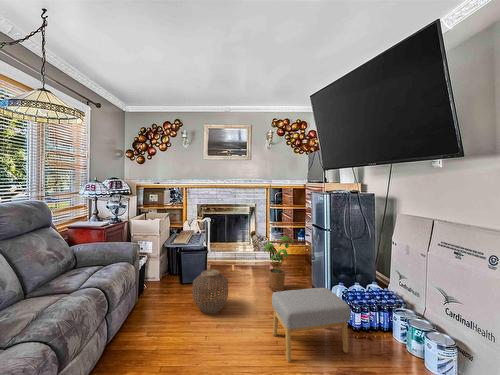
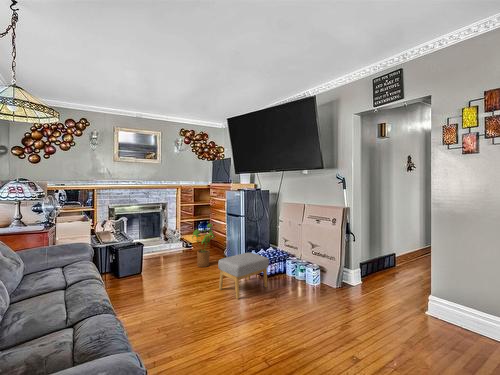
woven basket: present [193,269,228,313] -> none [145,254,176,289]

